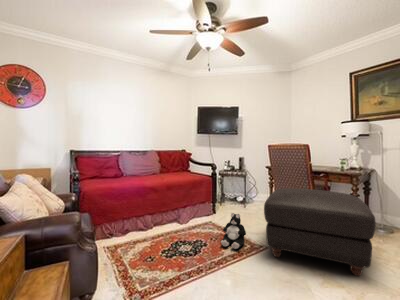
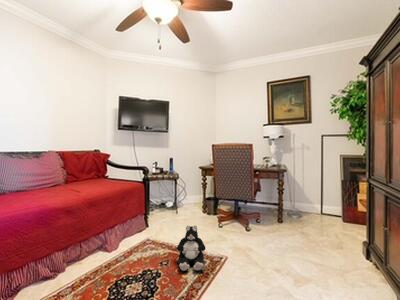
ottoman: present [264,188,376,276] -> none [223,188,334,268]

